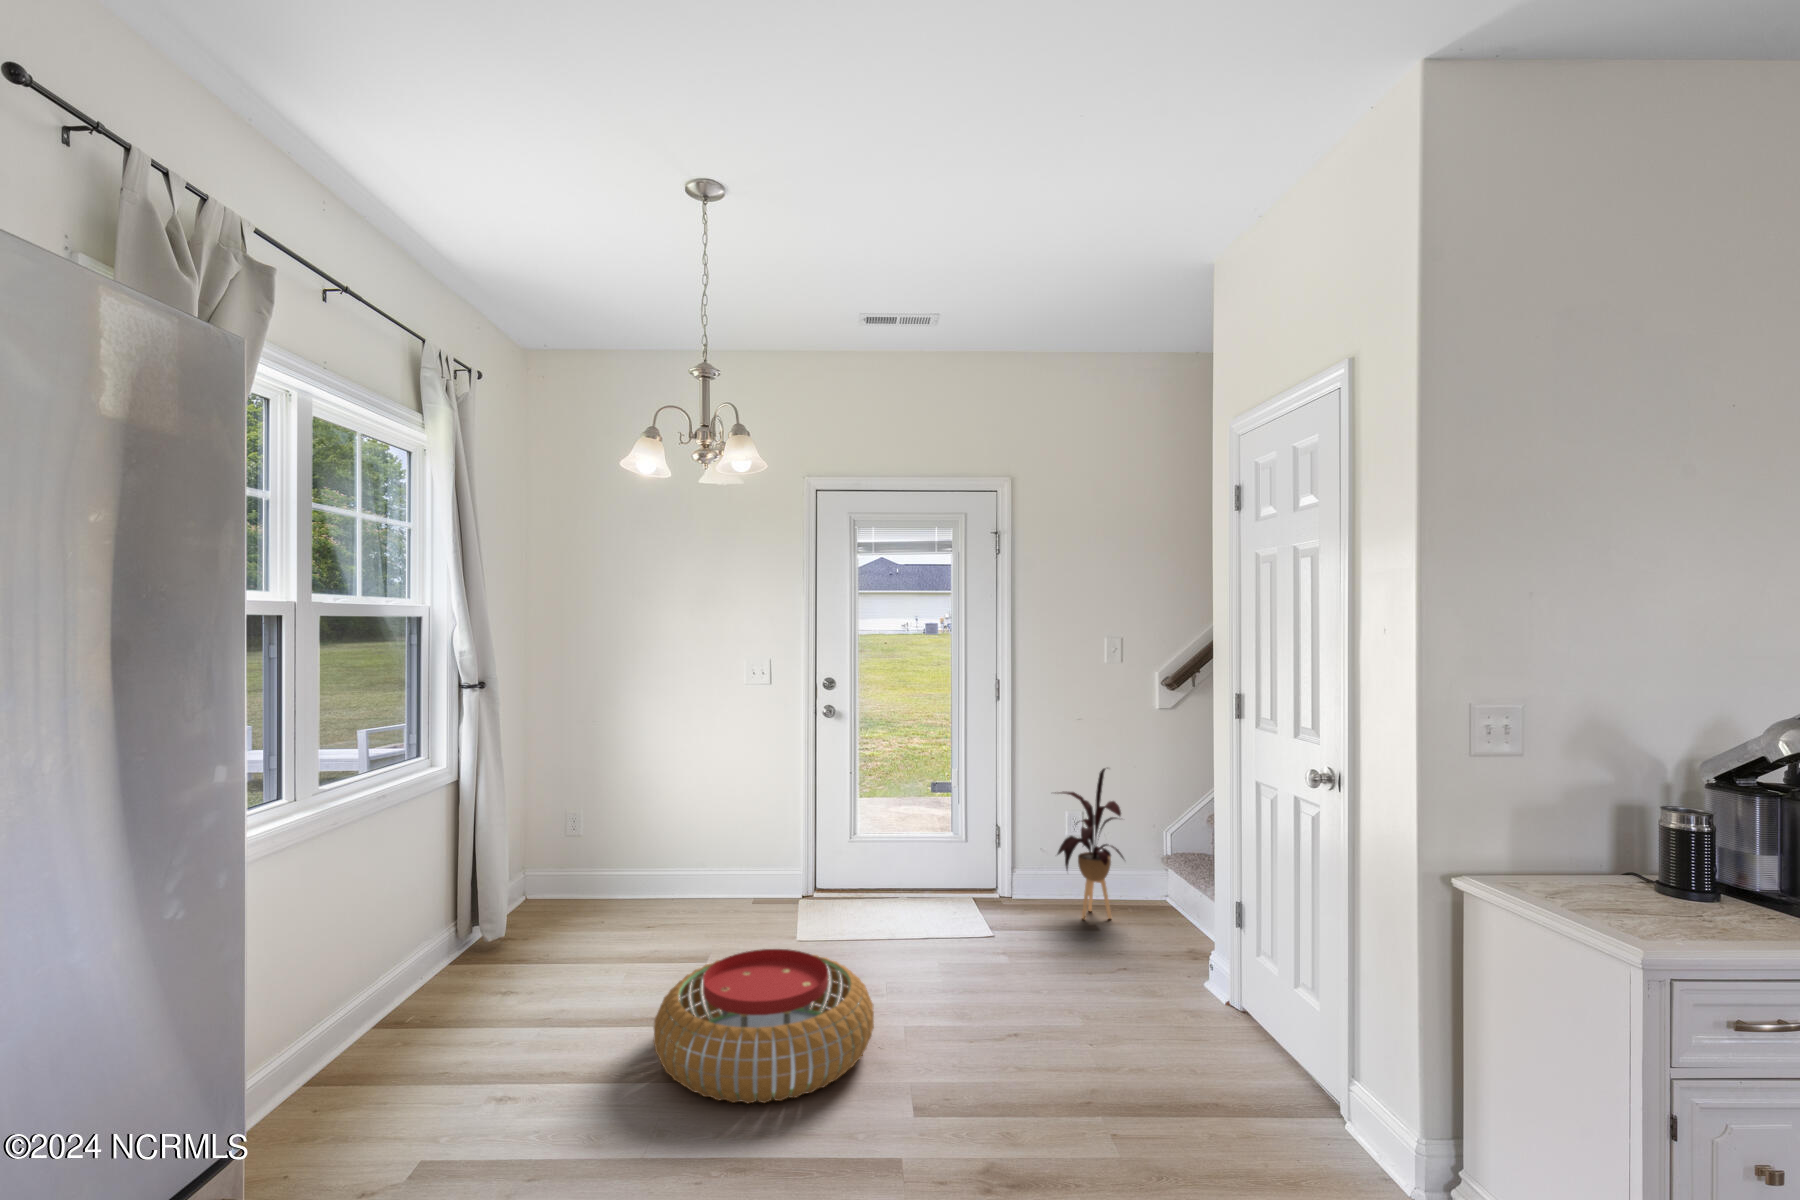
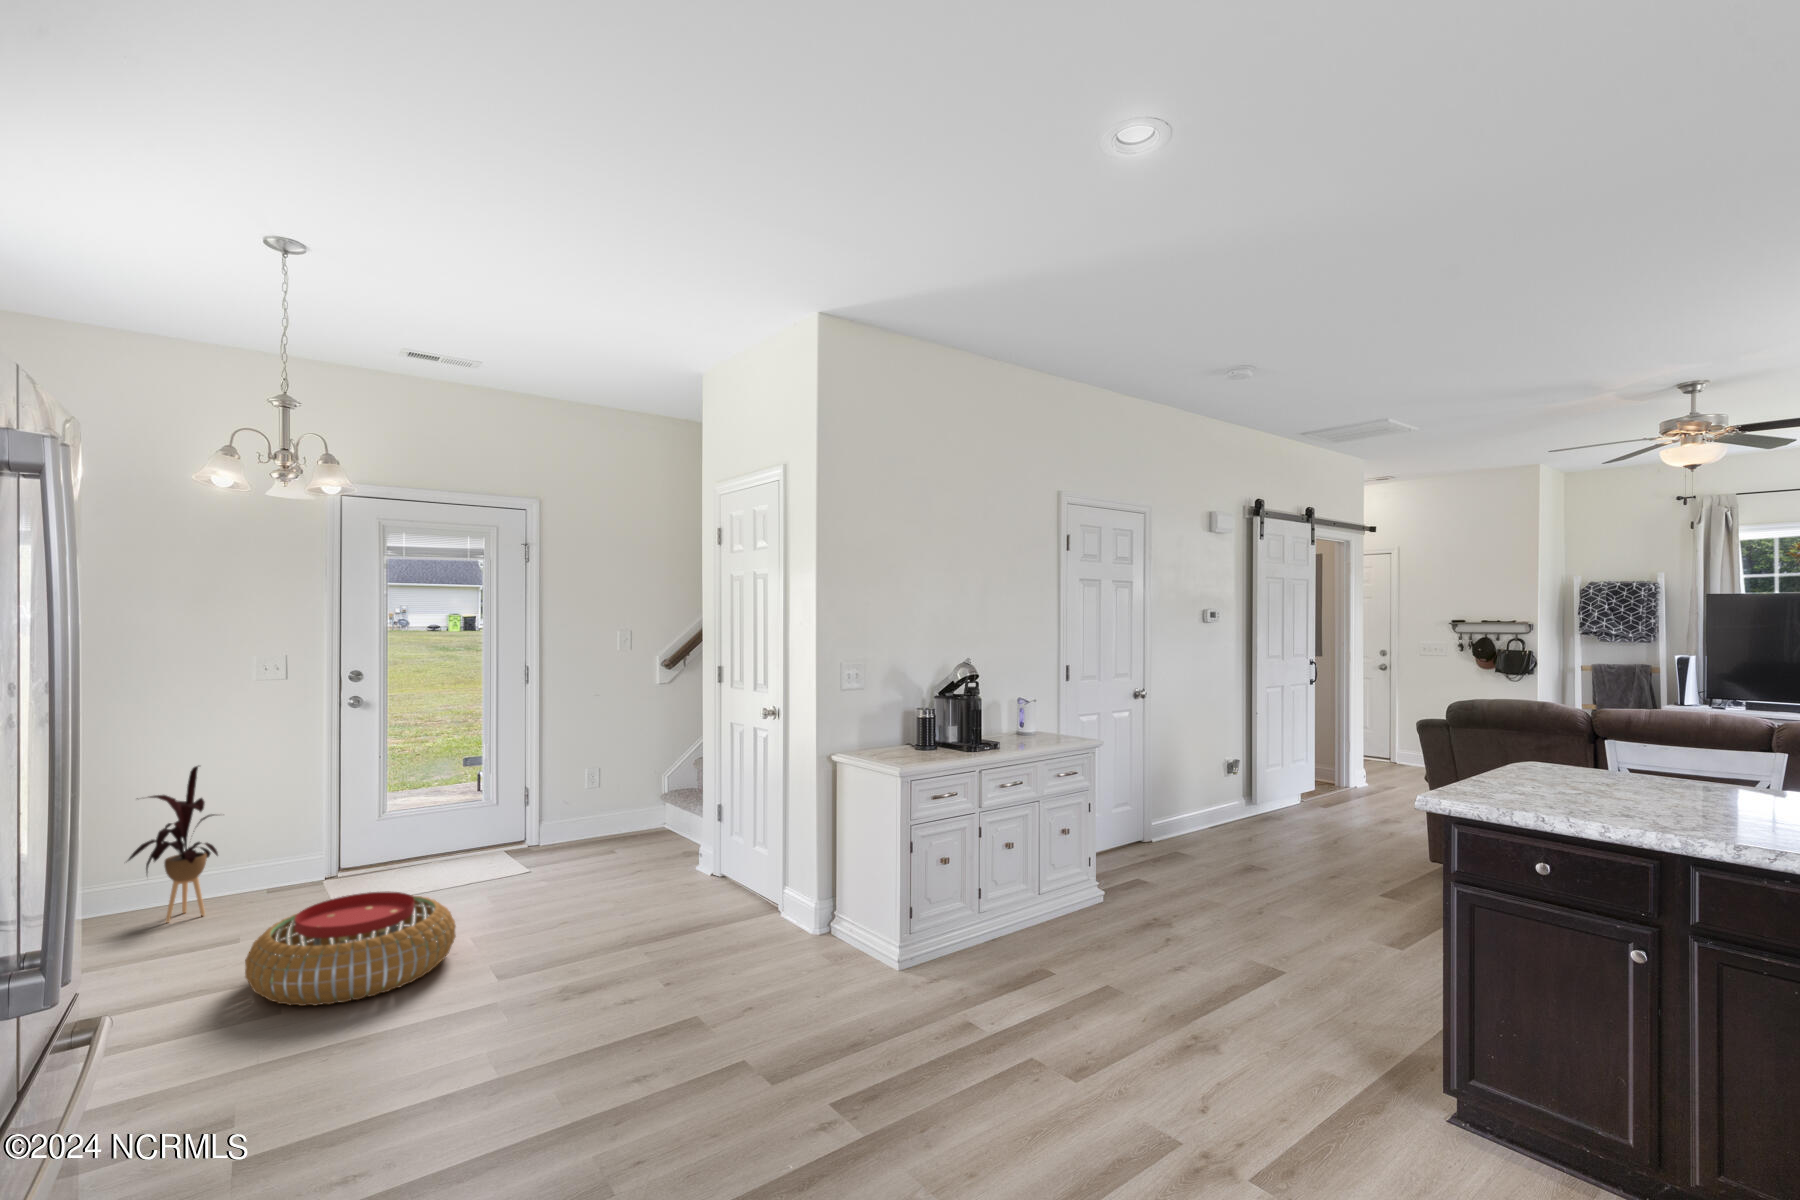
house plant: present [1055,768,1124,919] -> present [128,766,218,922]

